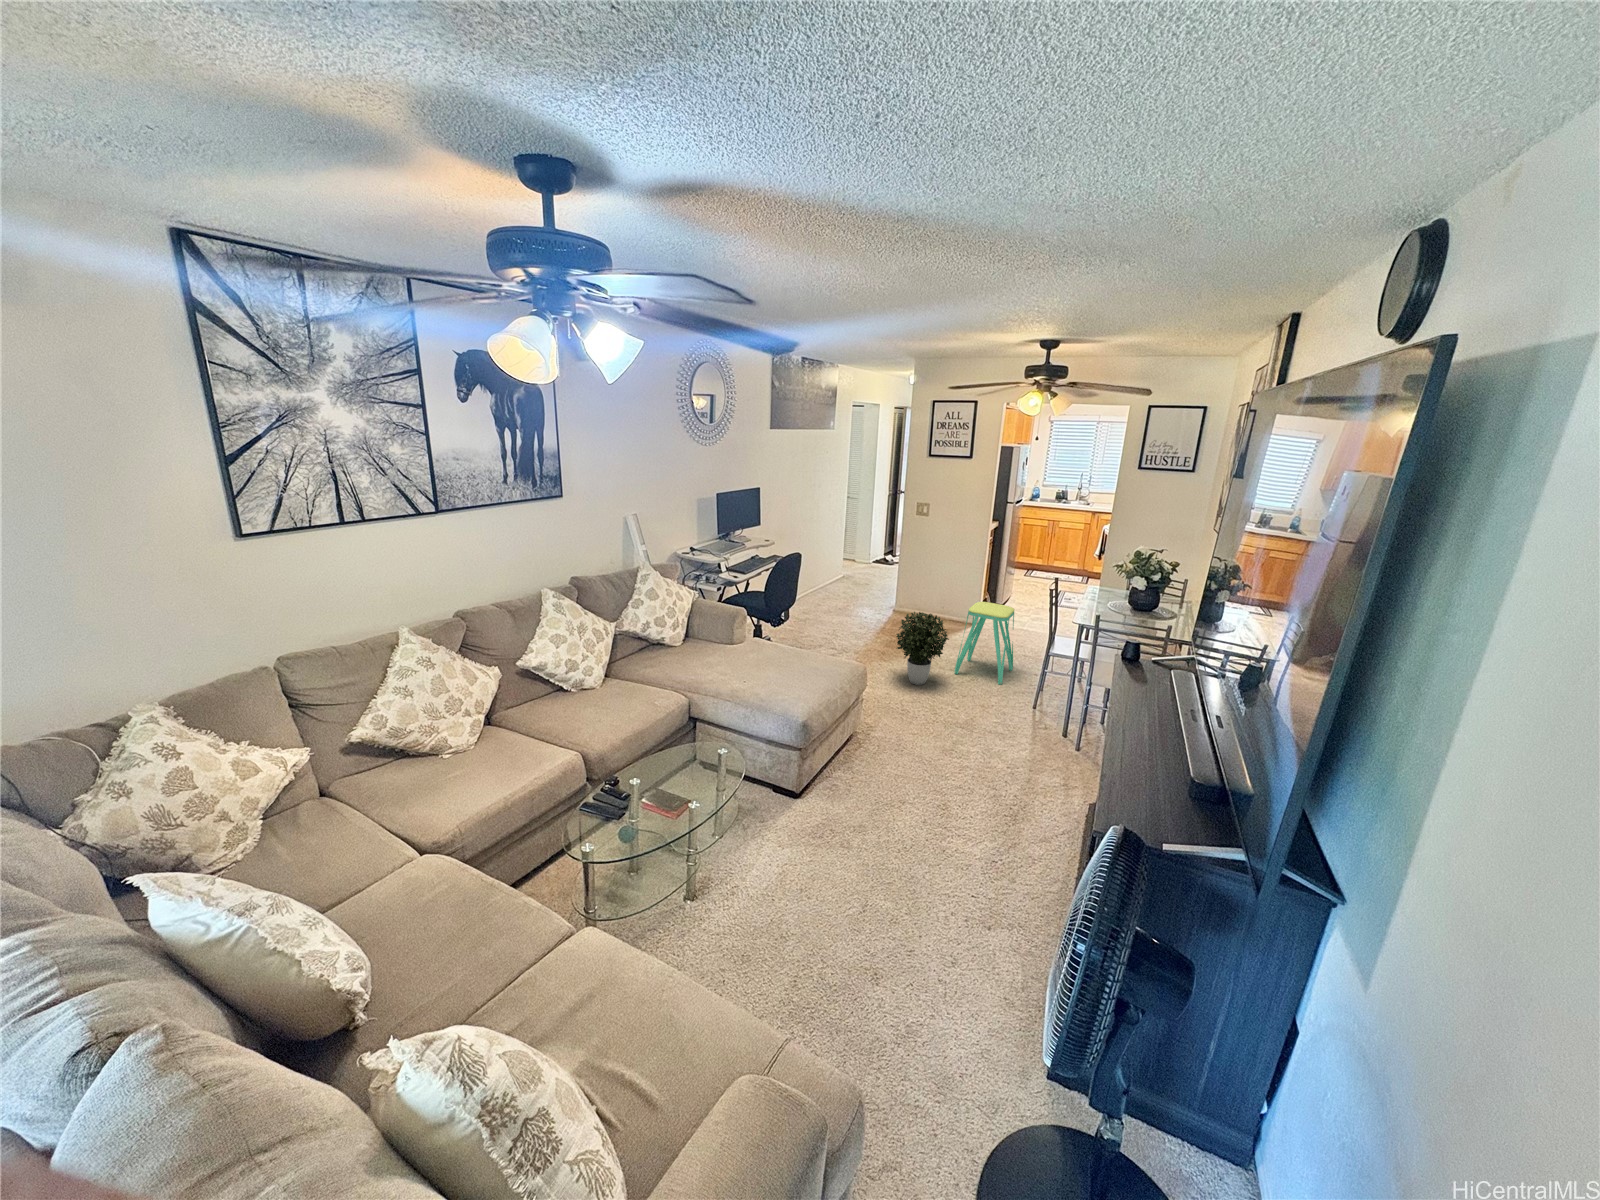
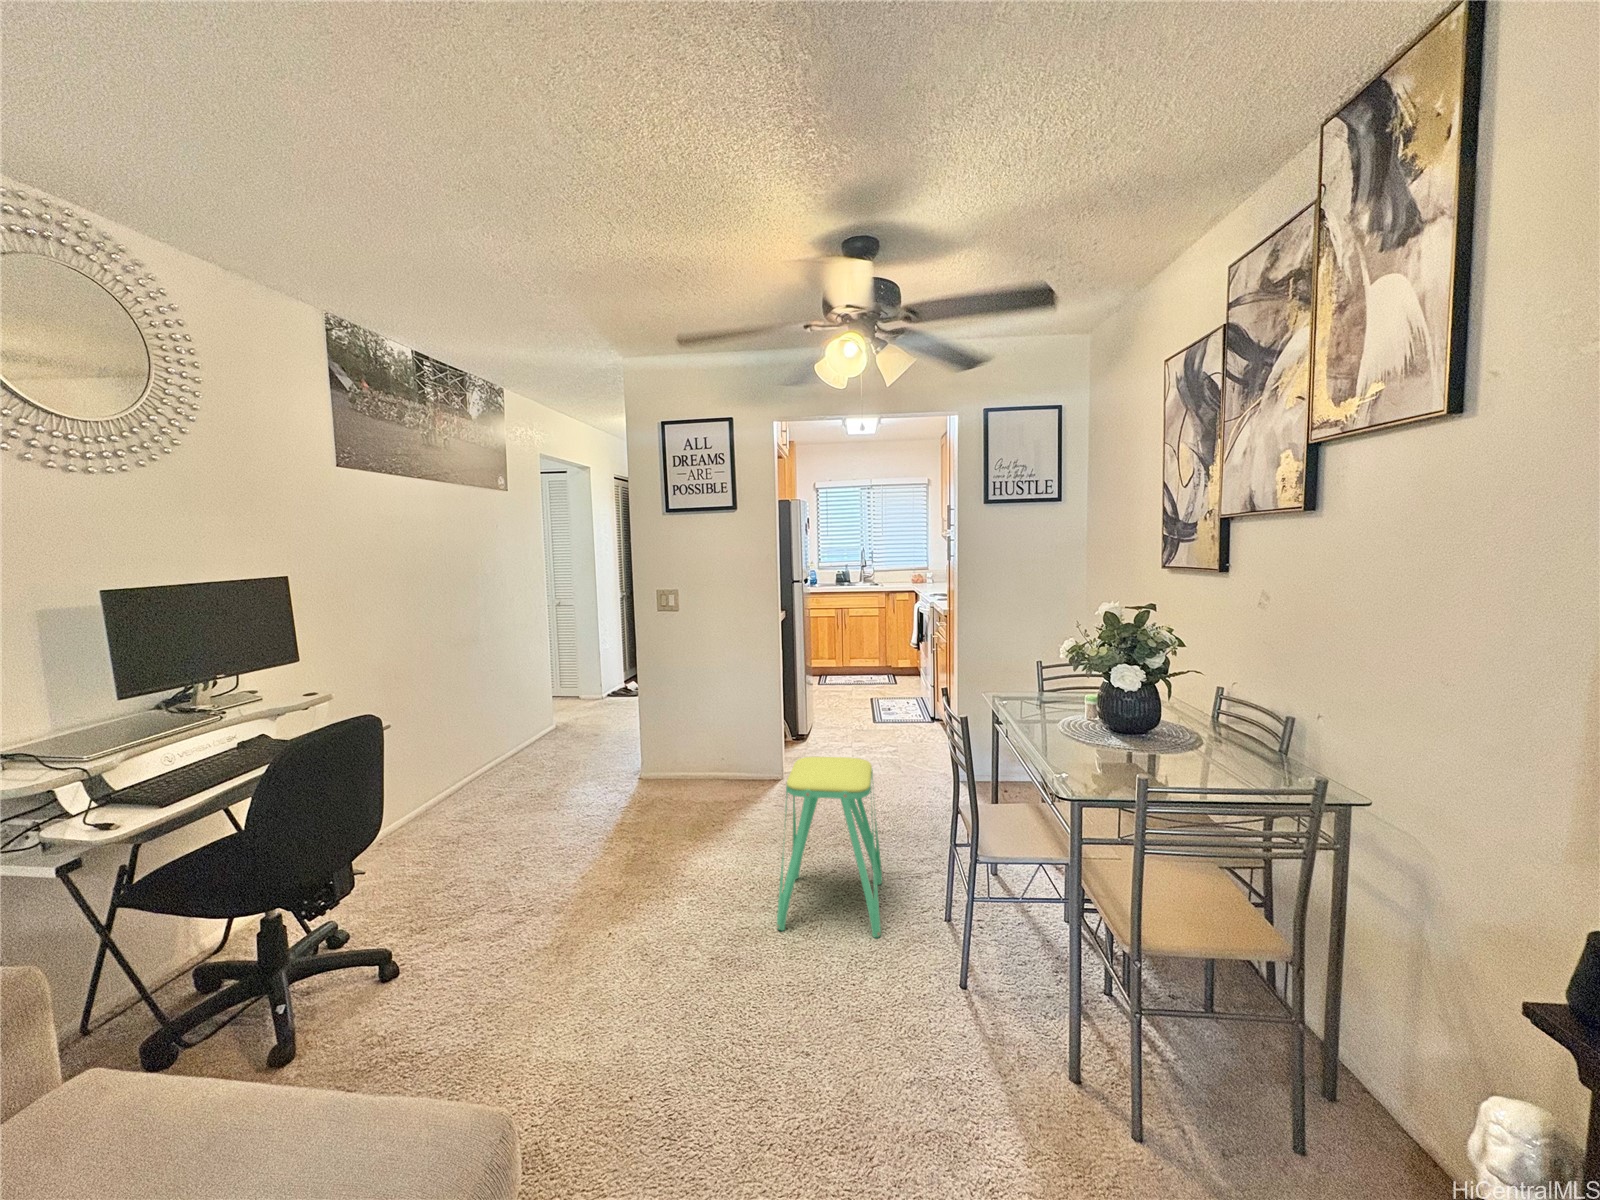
potted plant: present [896,612,949,685] -> none [631,816,761,1005]

